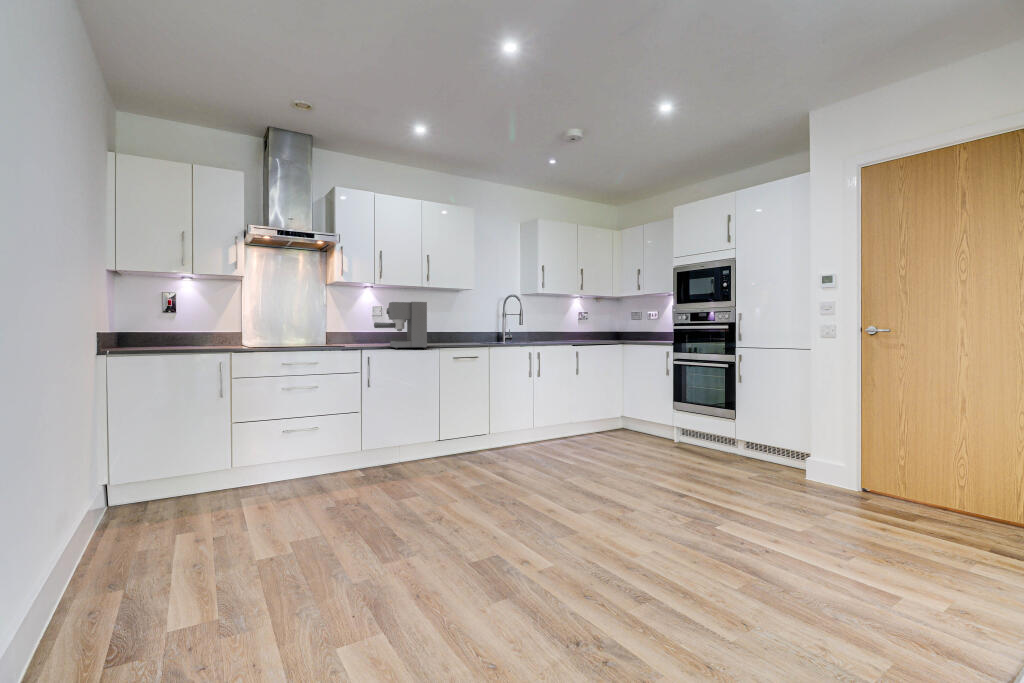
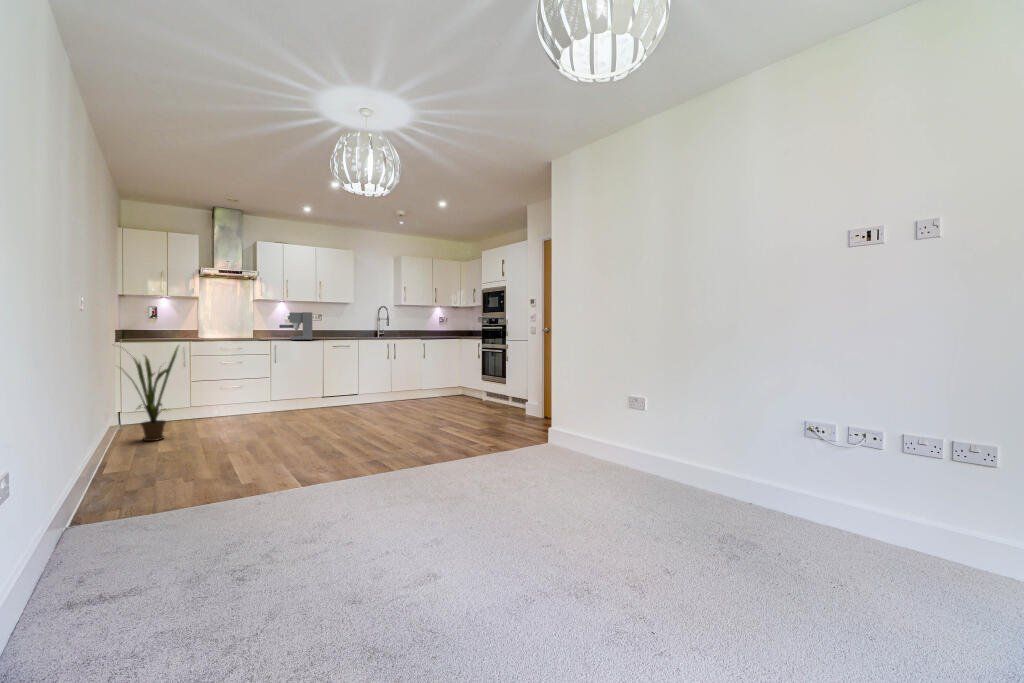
house plant: none [70,359,219,573] -> present [128,346,179,441]

